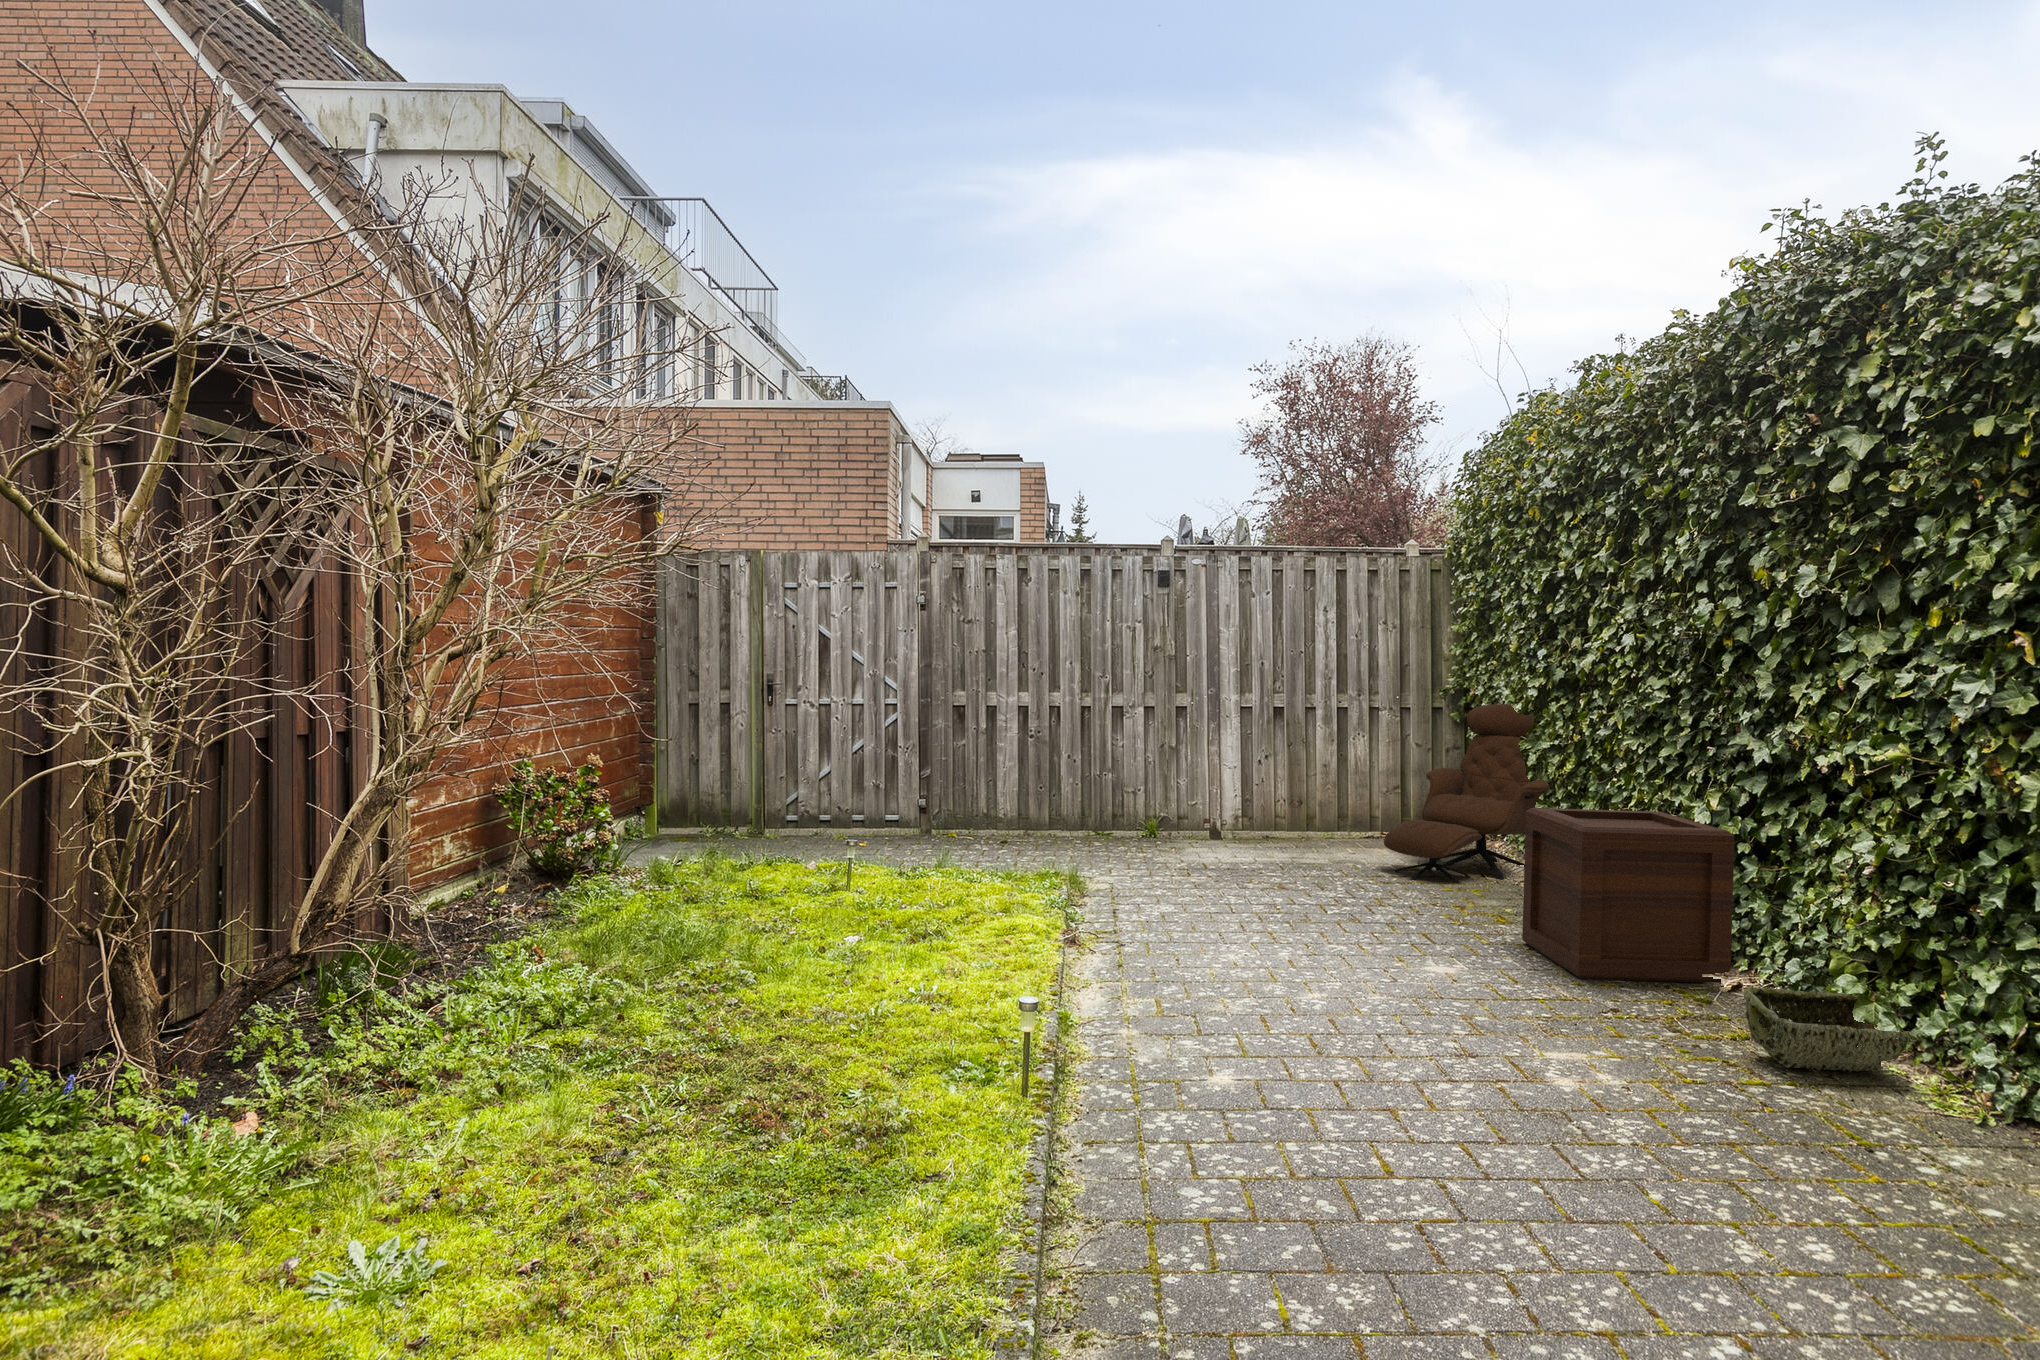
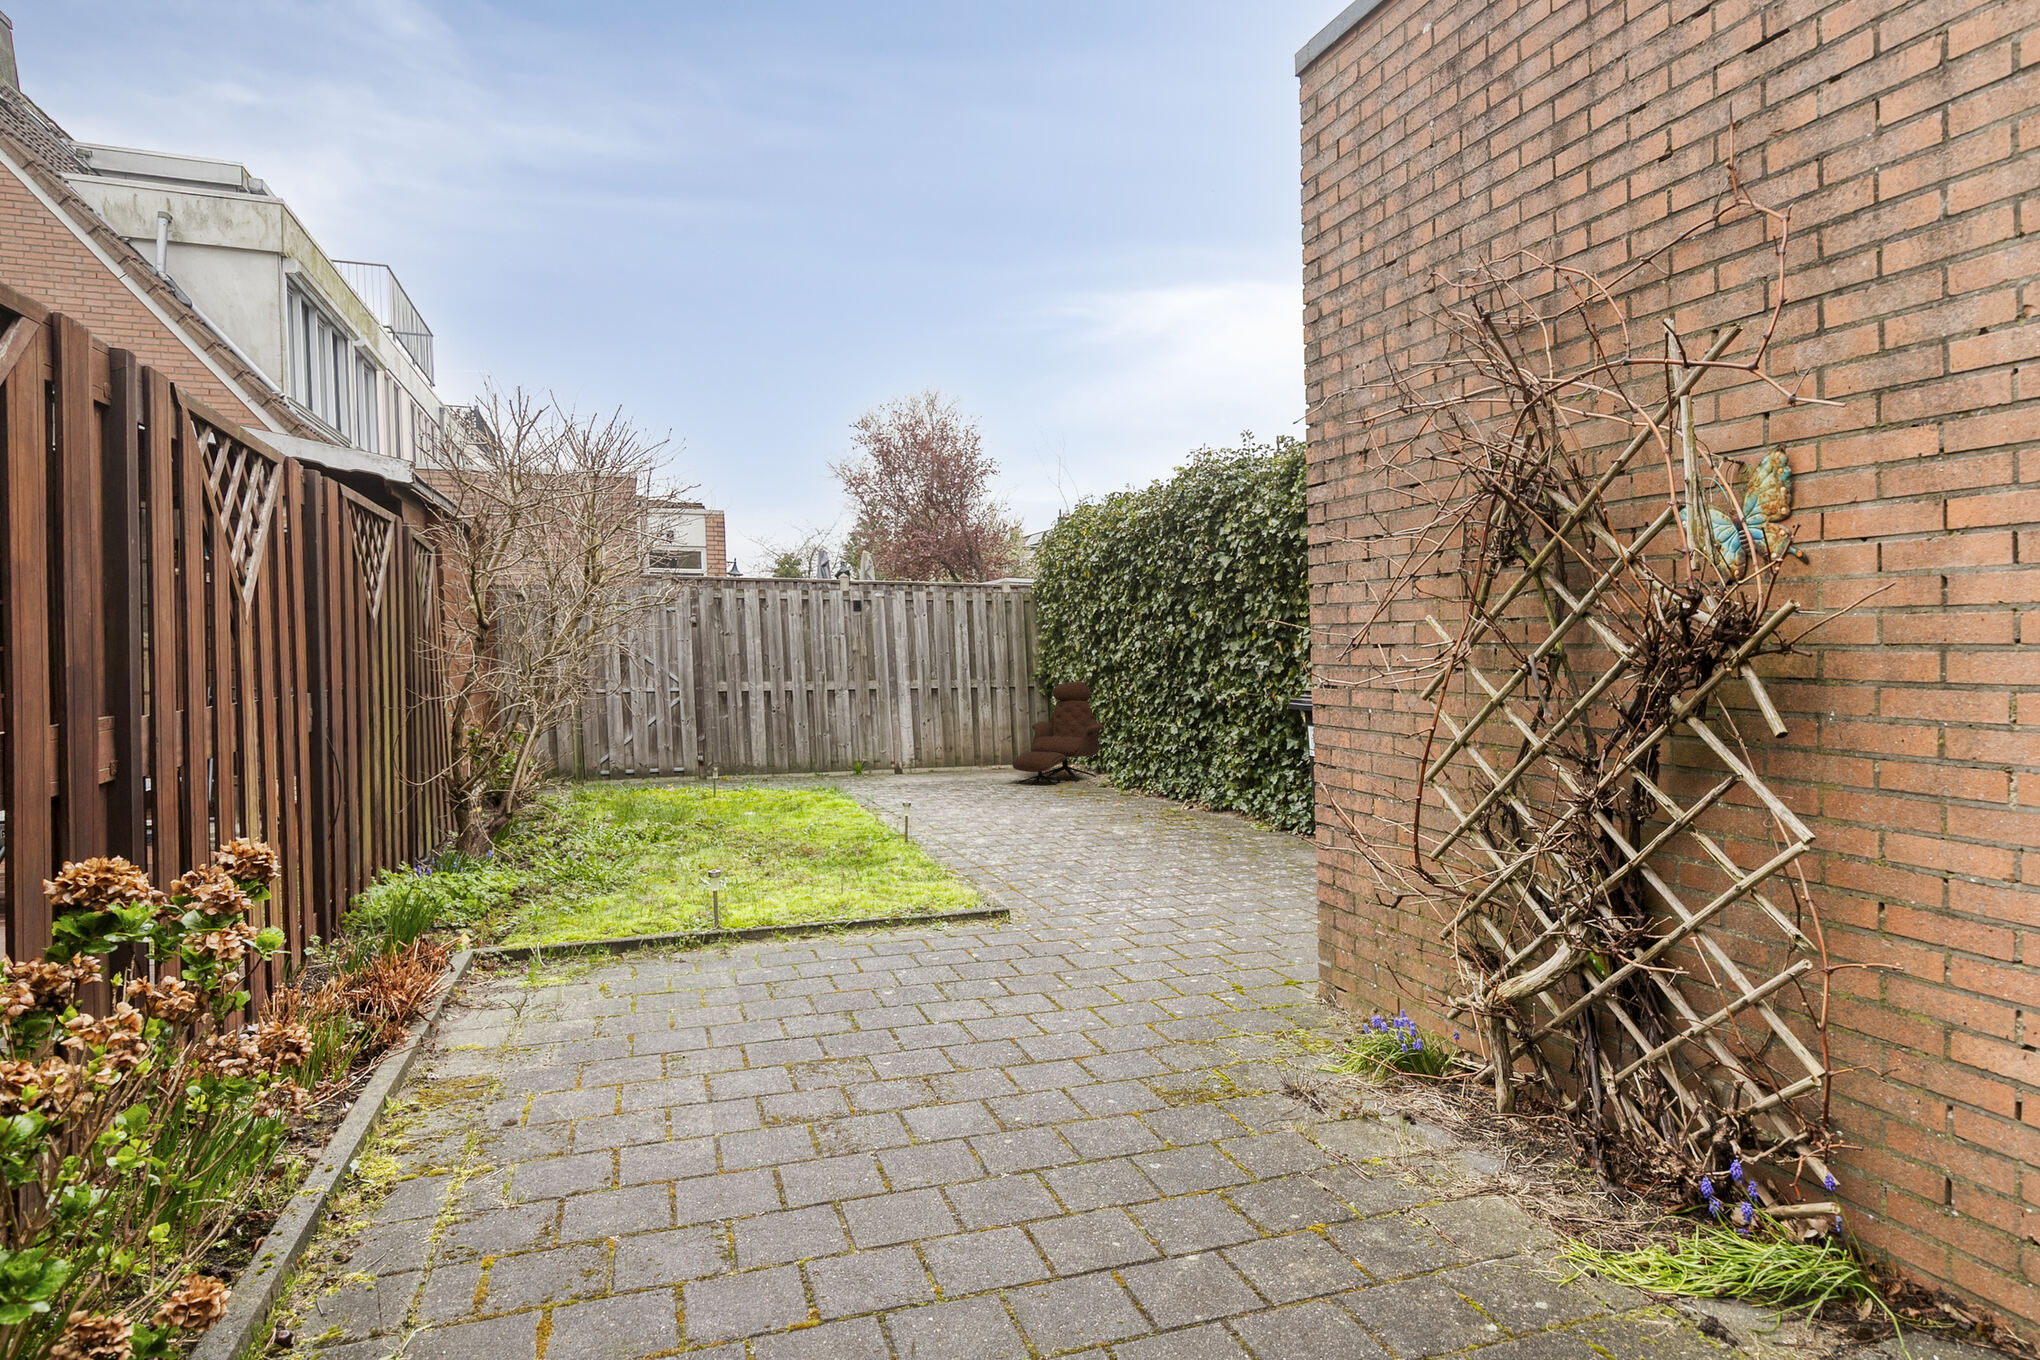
wooden crate: present [1522,808,1735,983] -> none [1094,731,1189,812]
woven basket: present [1743,987,1911,1072] -> none [1189,797,1252,828]

